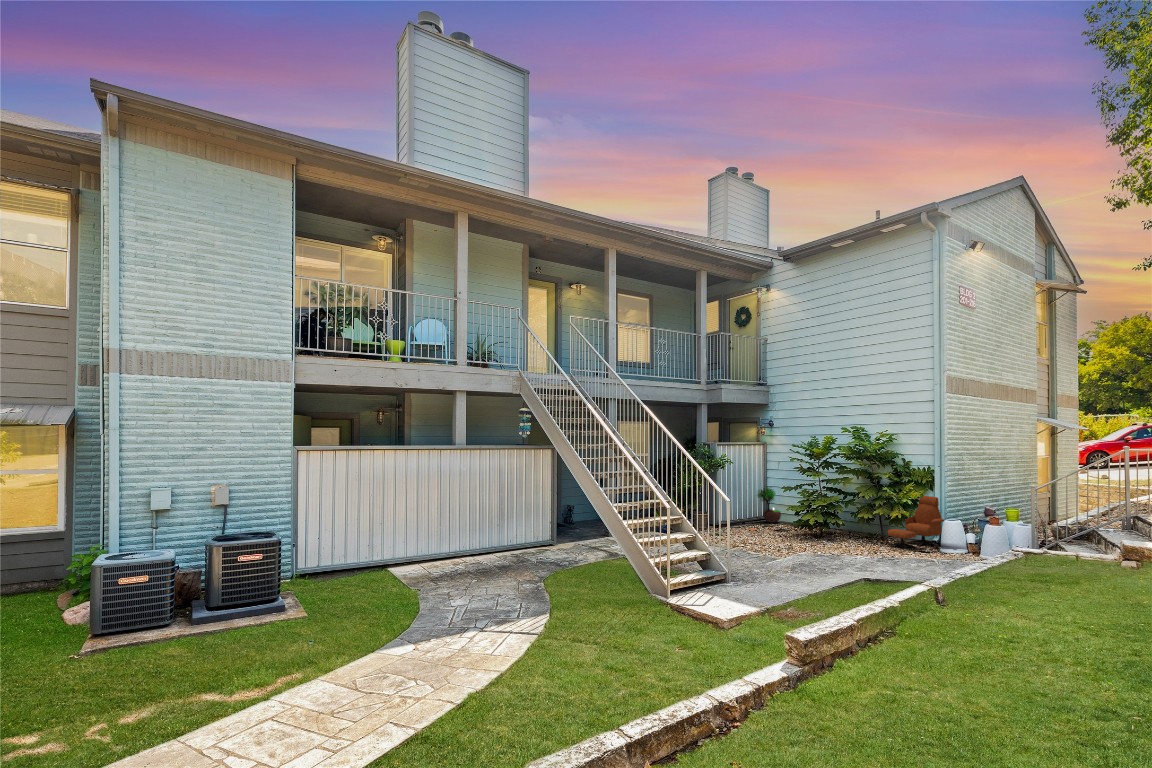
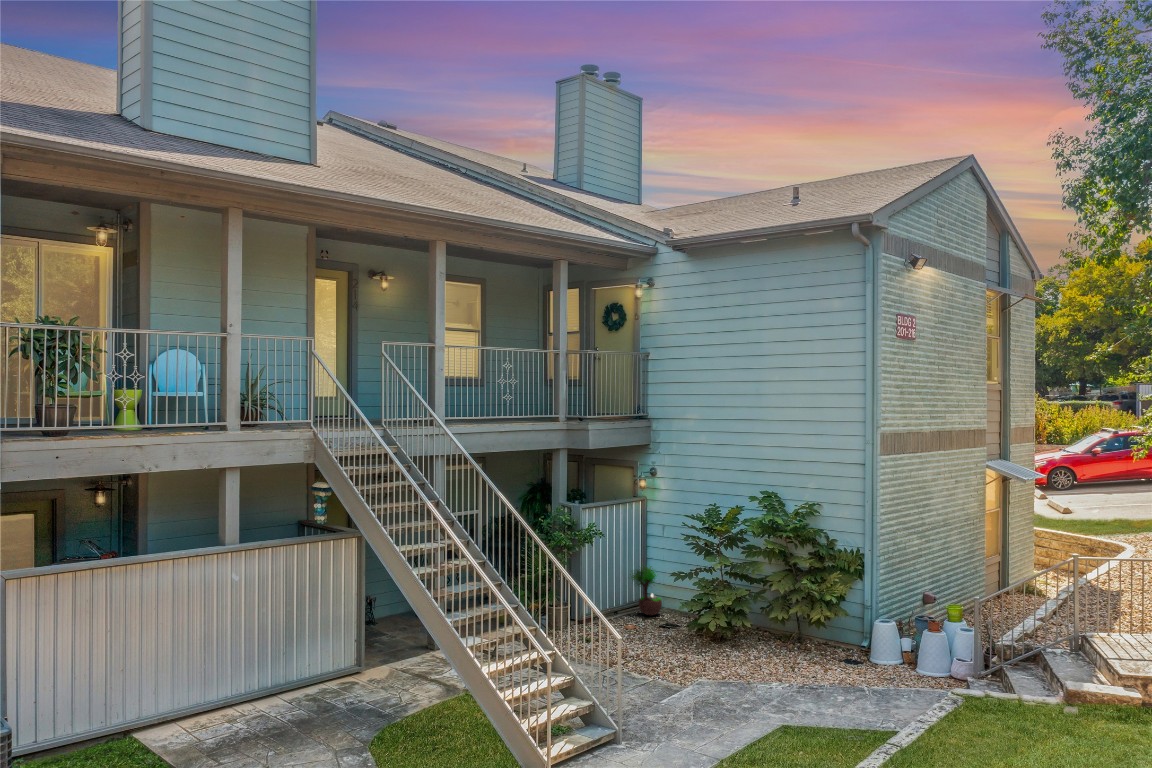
lounge chair: present [888,496,944,549] -> none [808,586,877,667]

